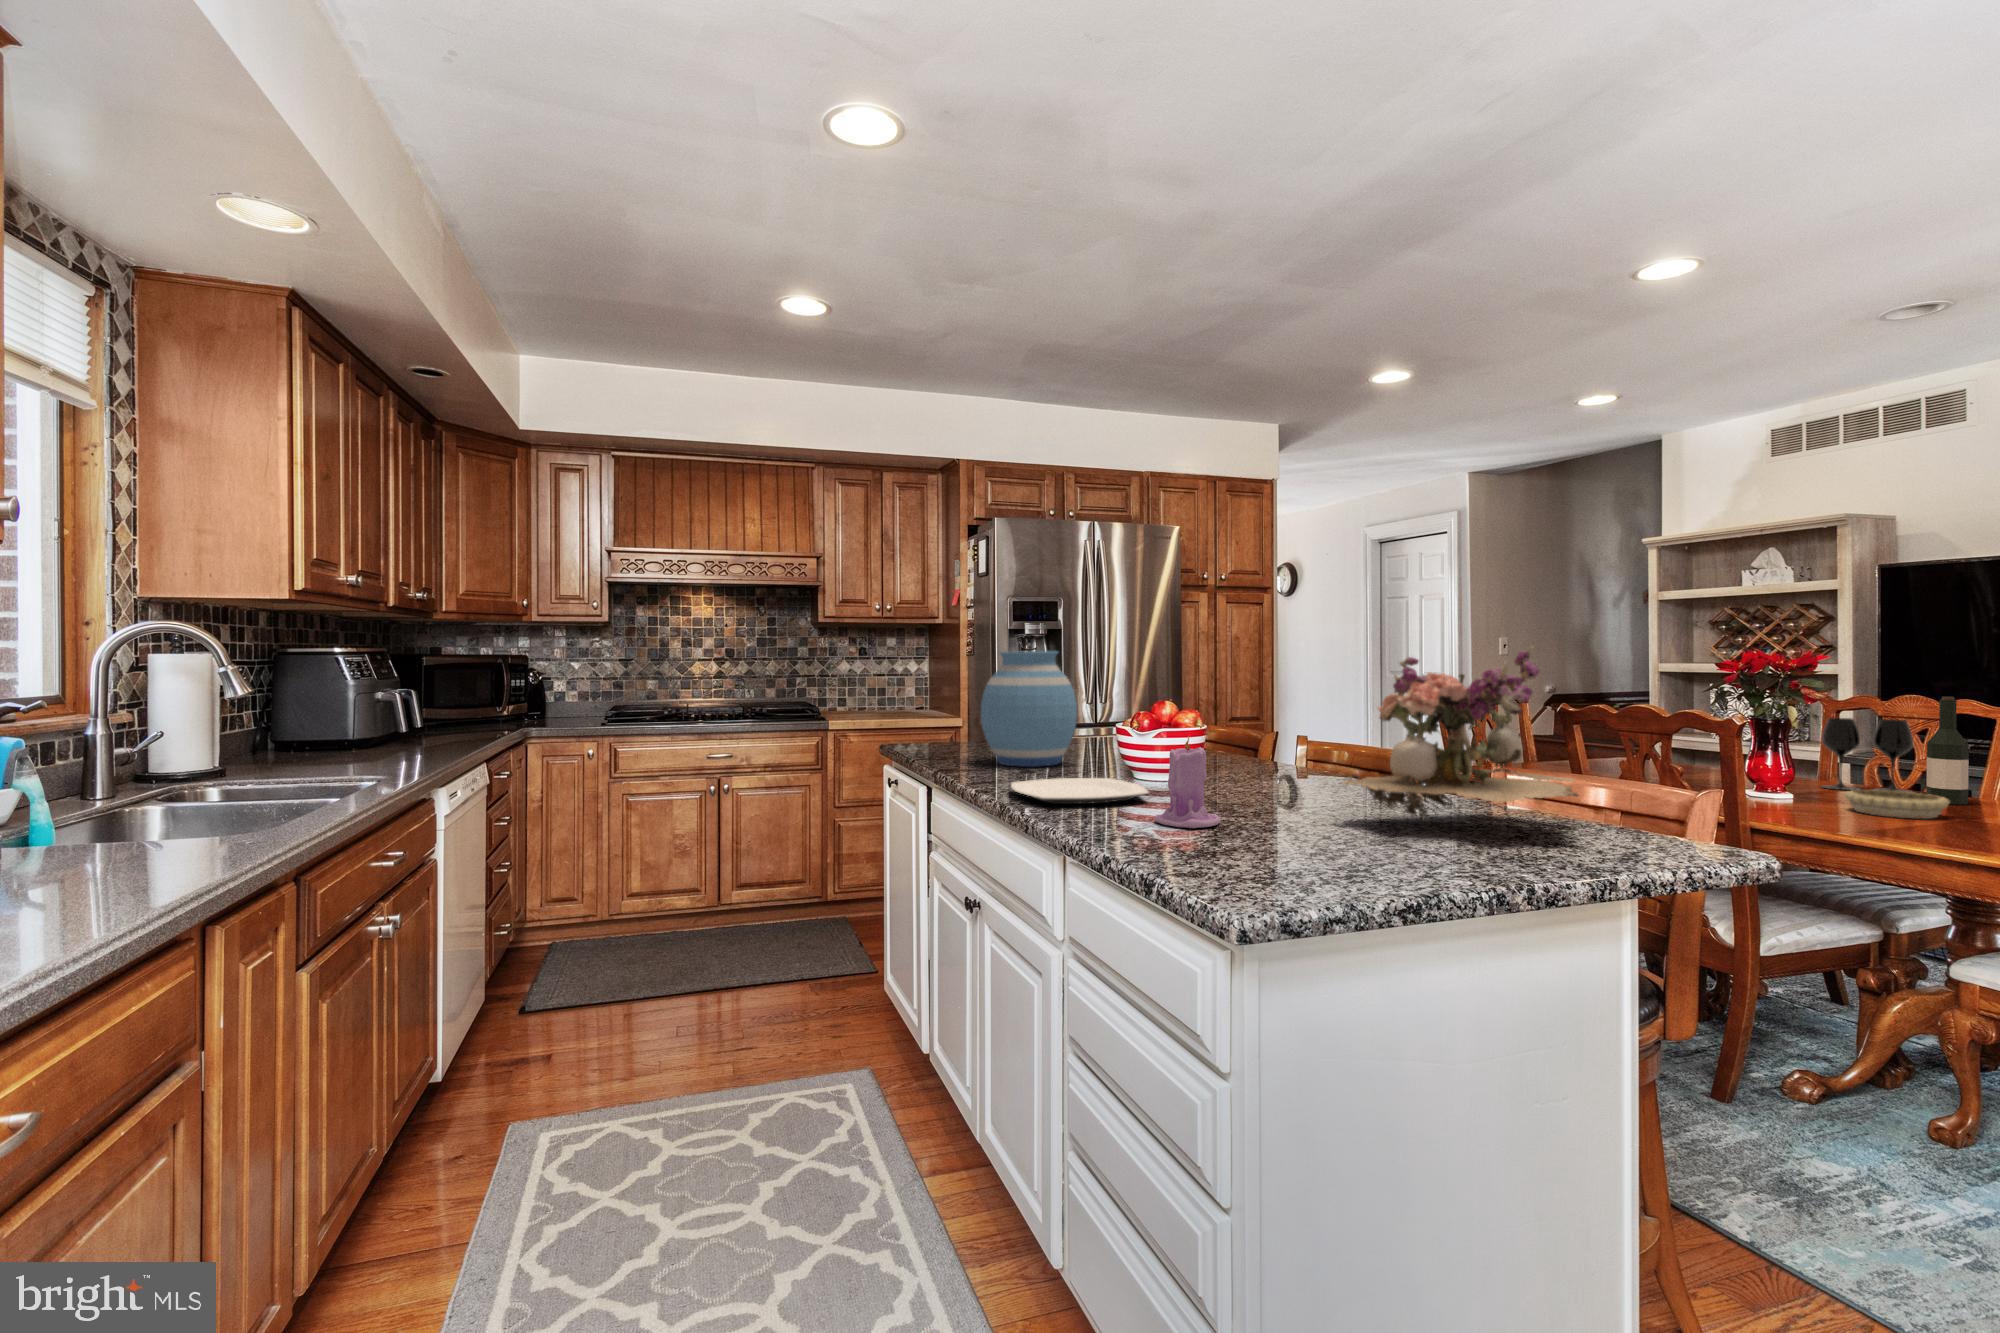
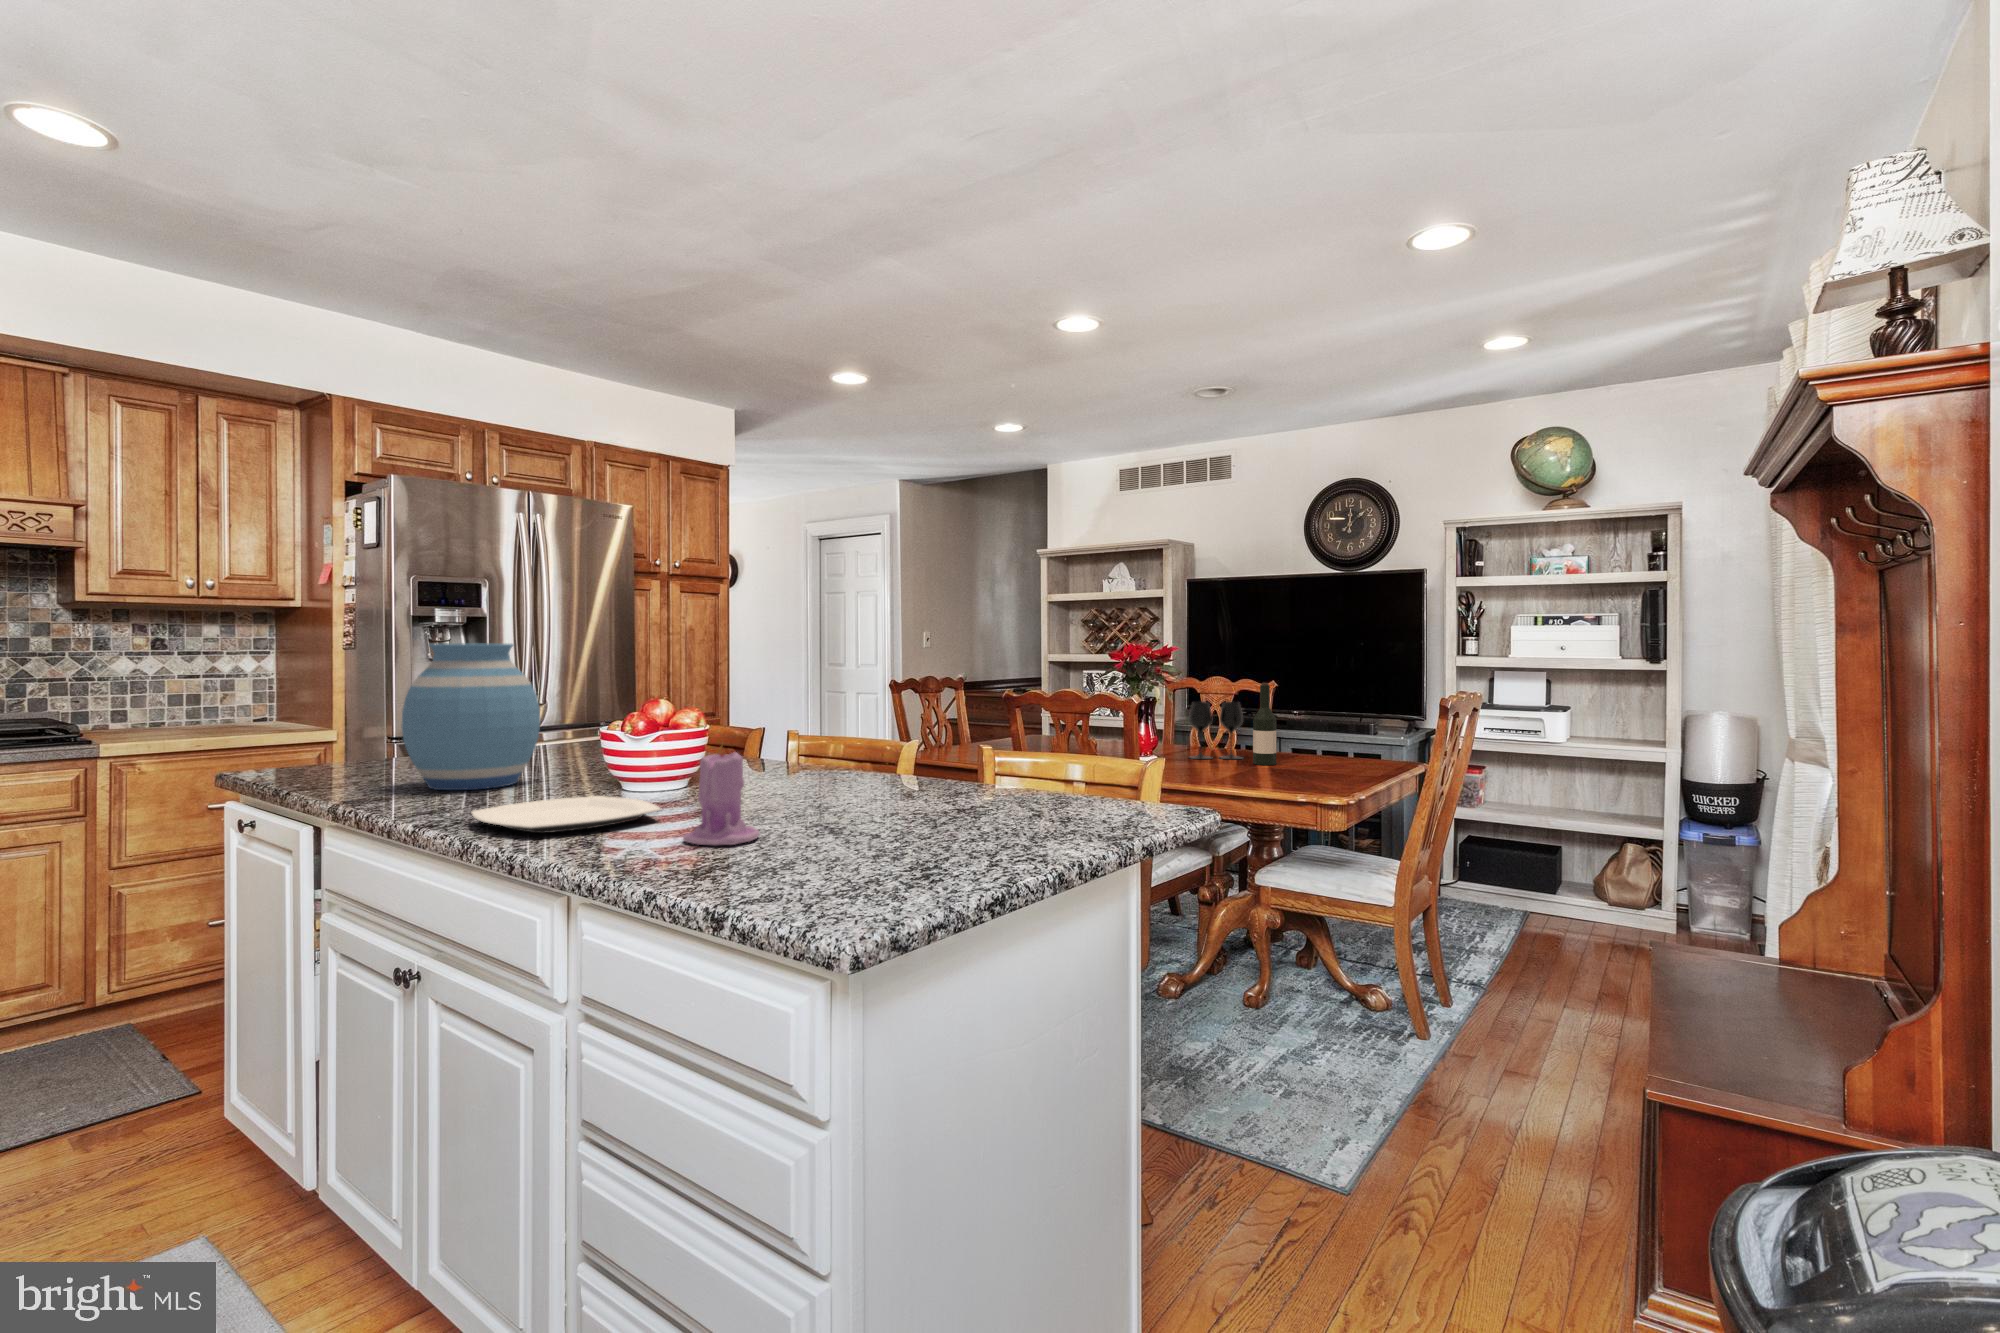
flower arrangement: present [1343,646,1578,821] -> none [878,640,1090,816]
decorative bowl: present [1845,790,1949,819] -> none [1211,757,1272,778]

